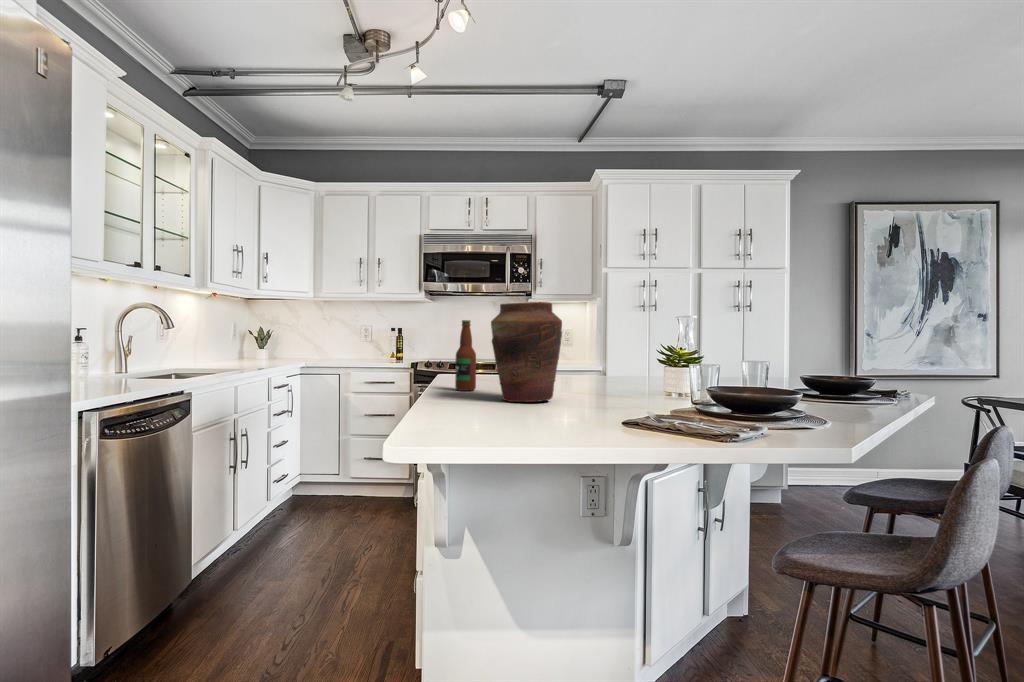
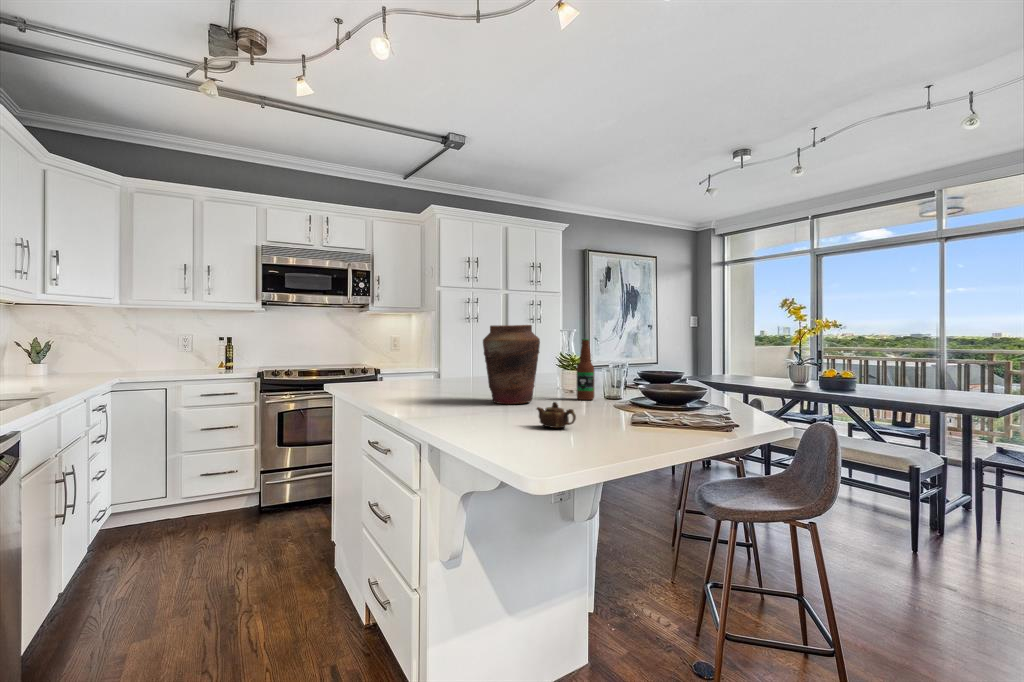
bottle: present [455,320,476,391] -> present [577,339,594,400]
teapot: none [434,393,471,426] -> present [537,402,576,428]

